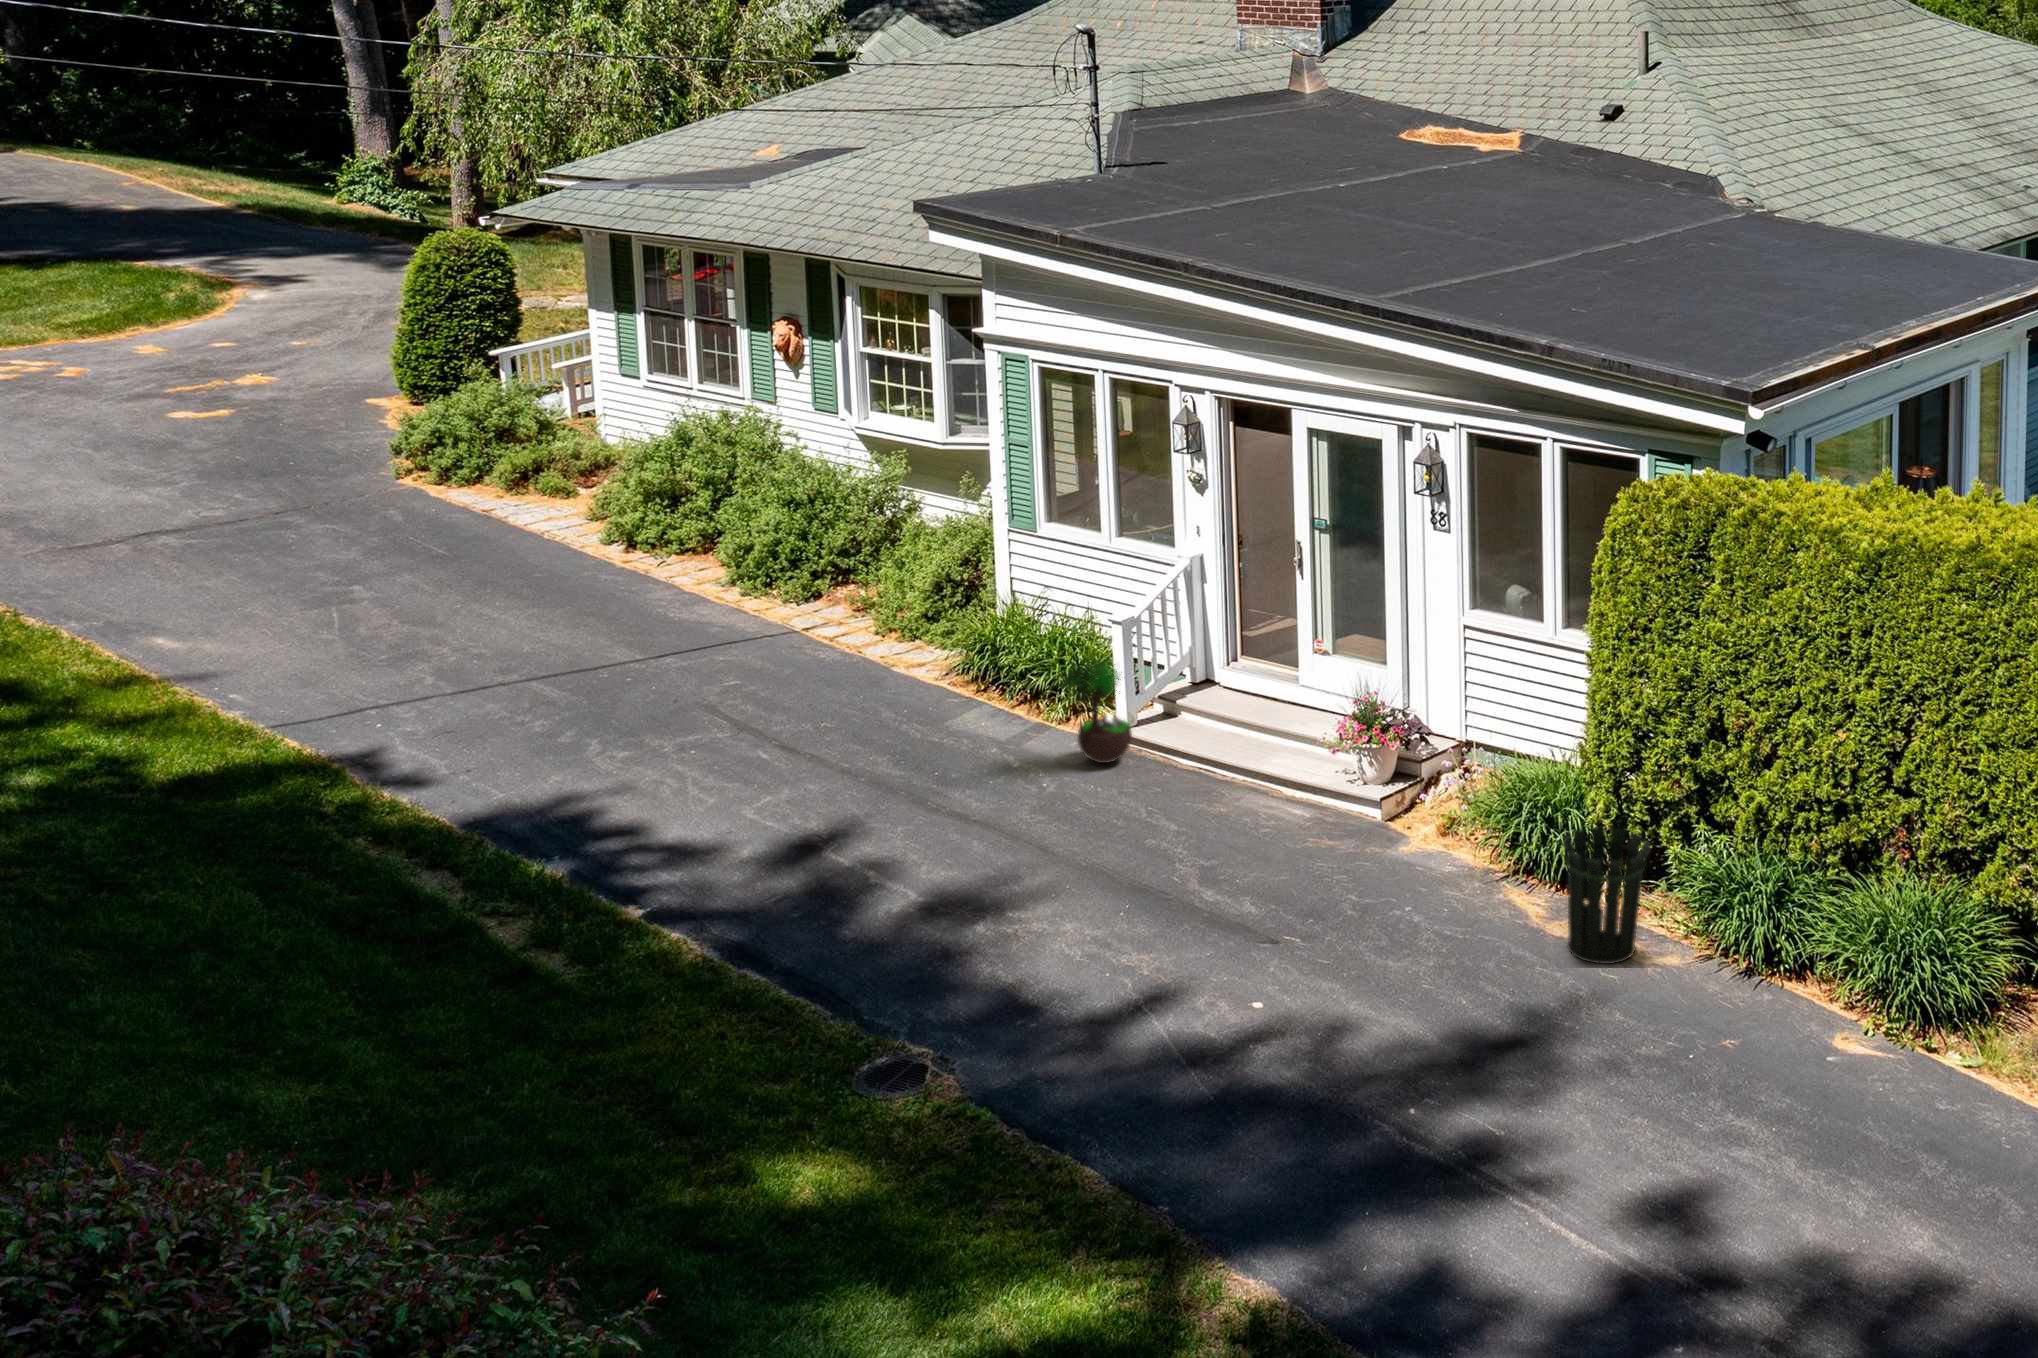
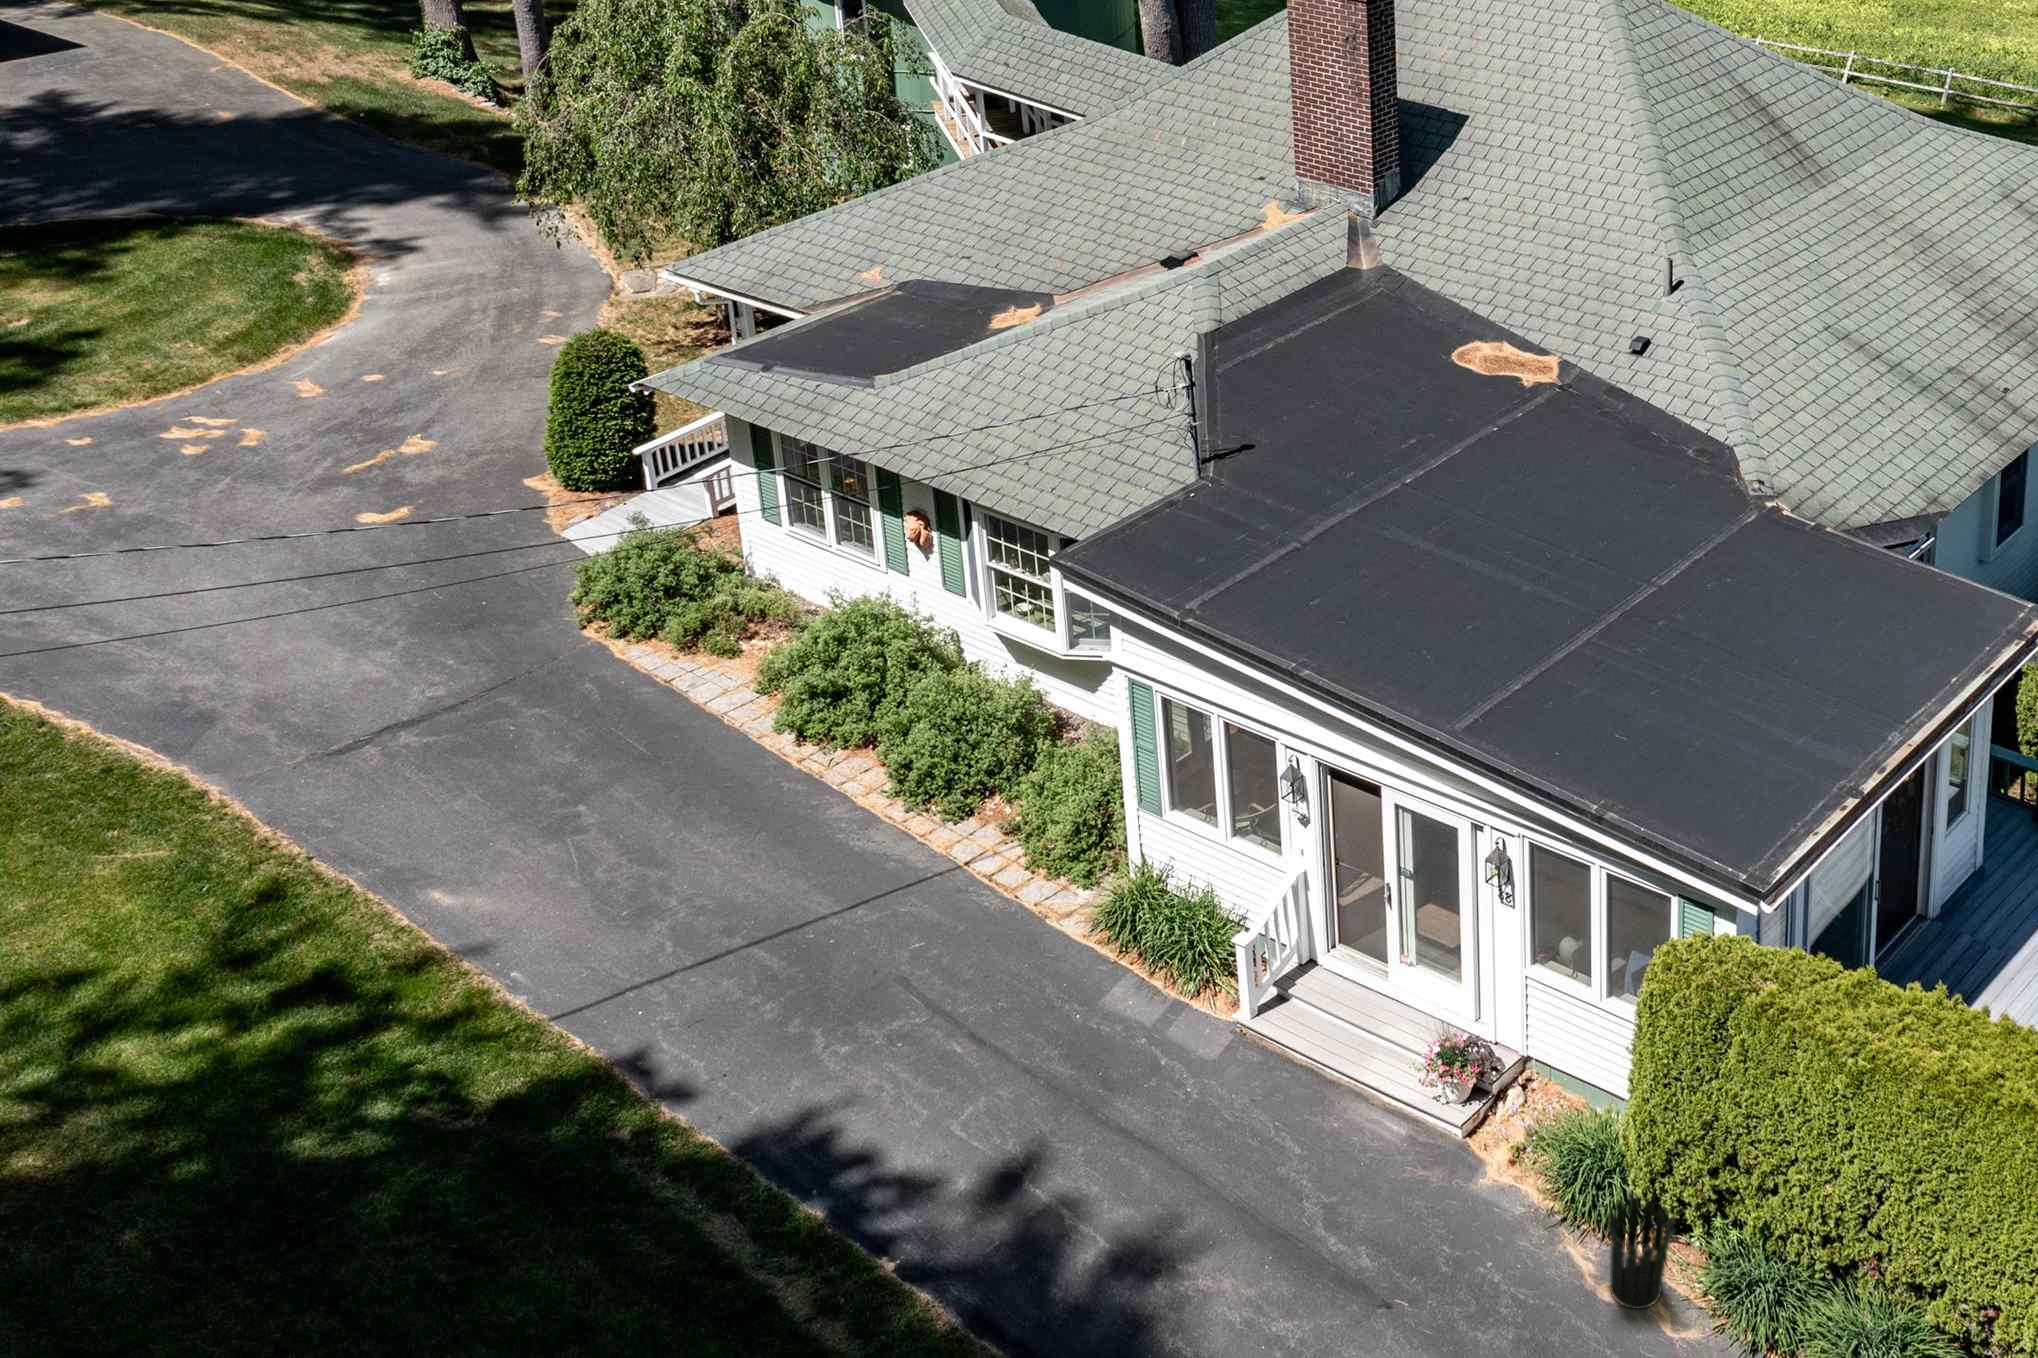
potted tree: present [1054,654,1132,763] -> none [1190,969,1252,1051]

